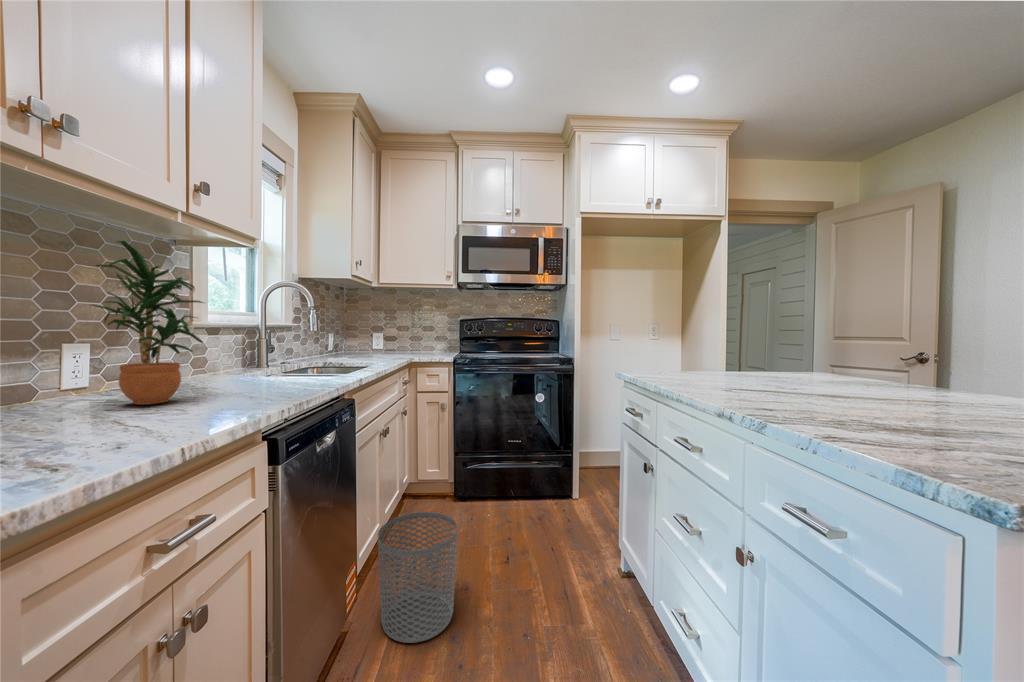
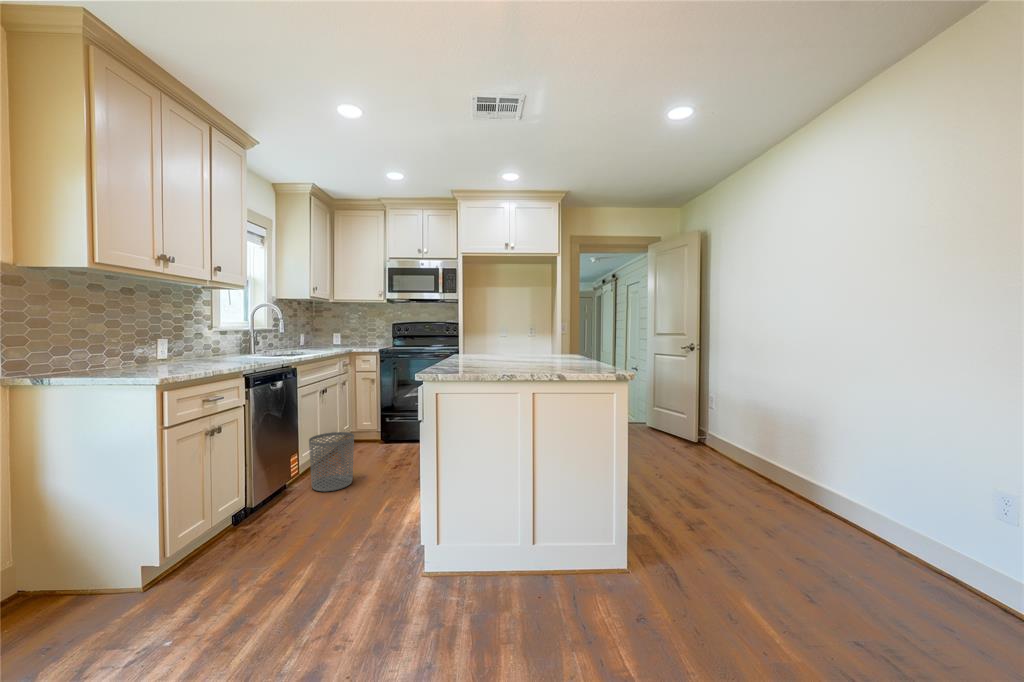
potted plant: present [92,240,203,405] -> none [172,296,219,364]

